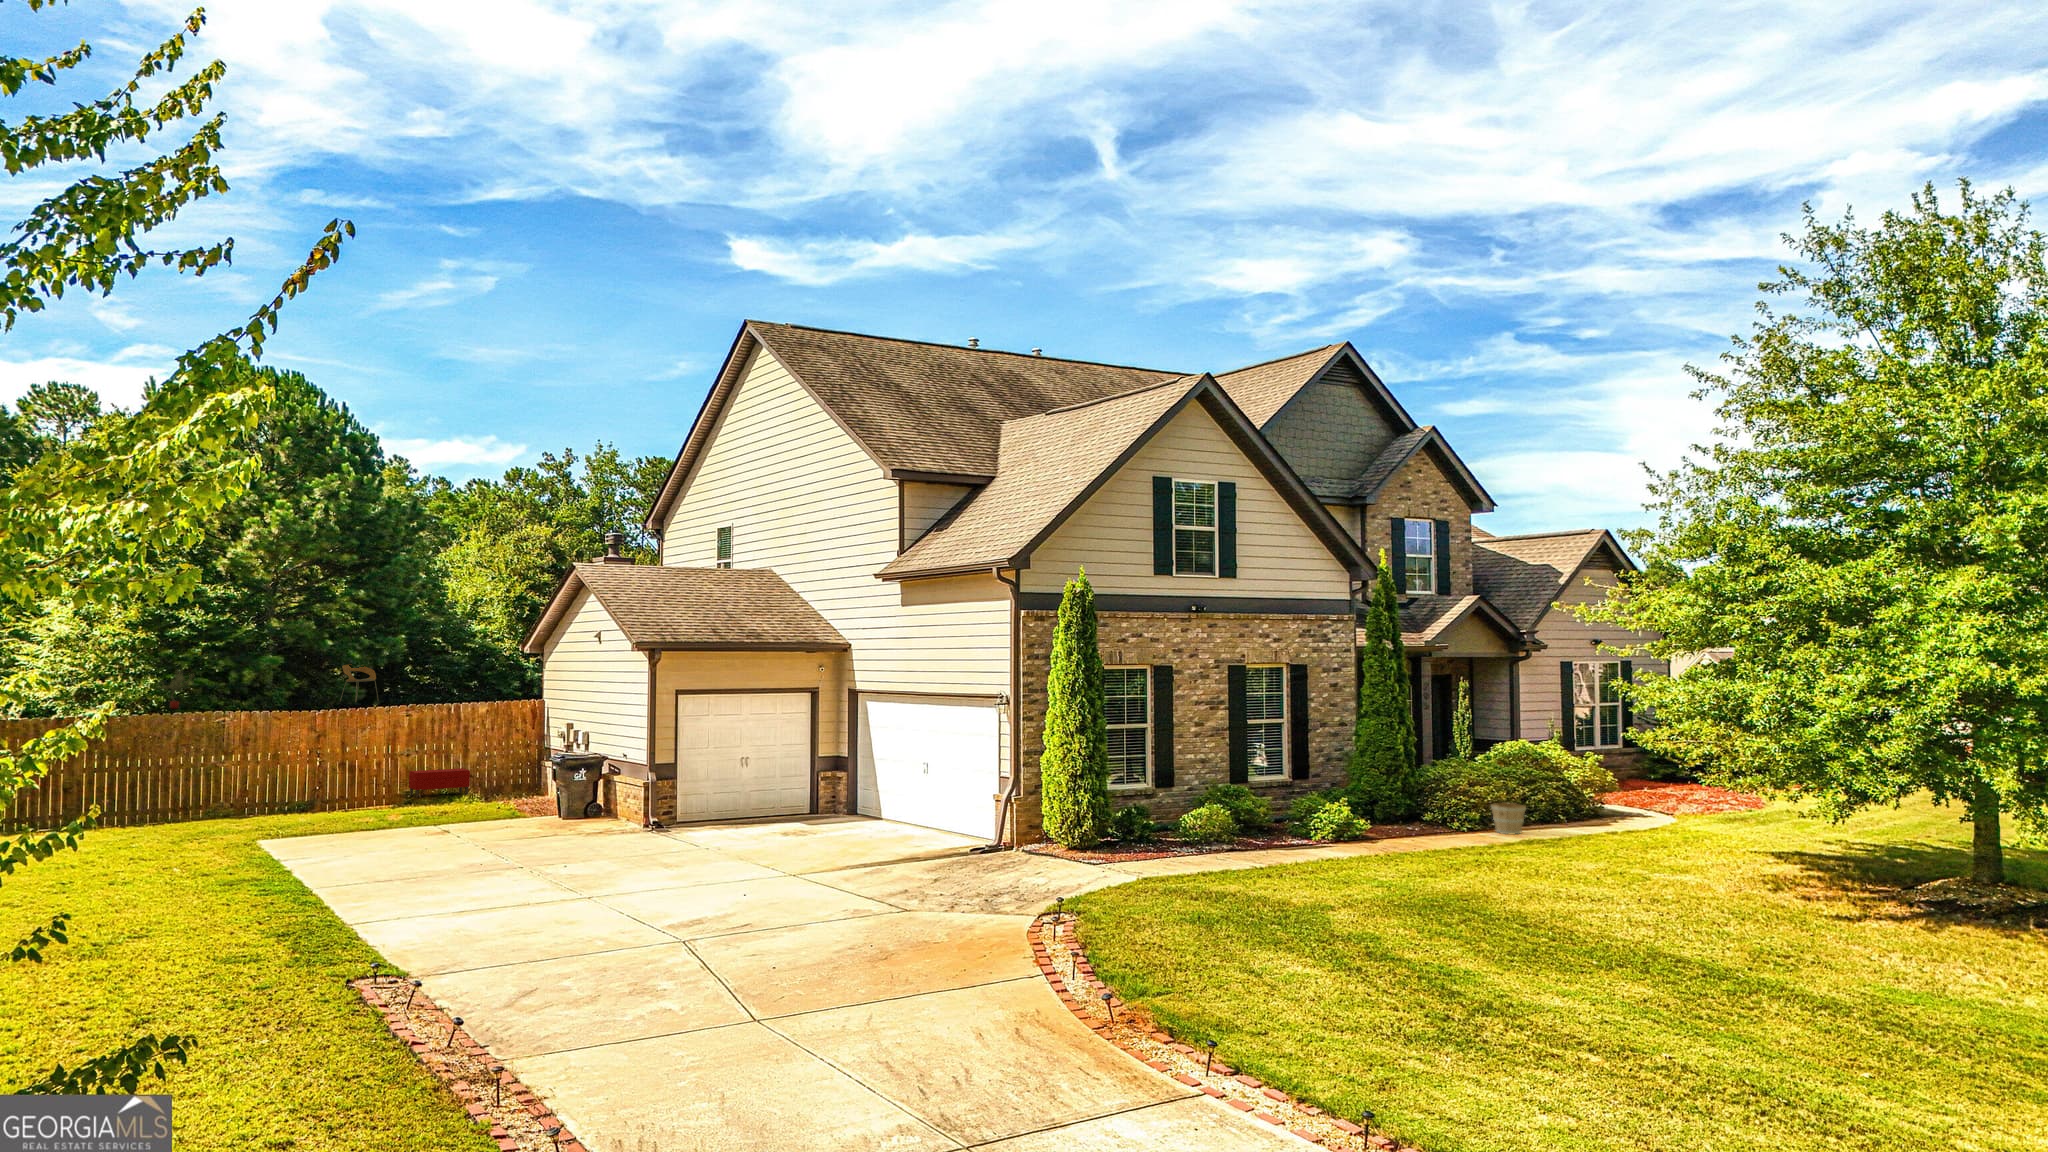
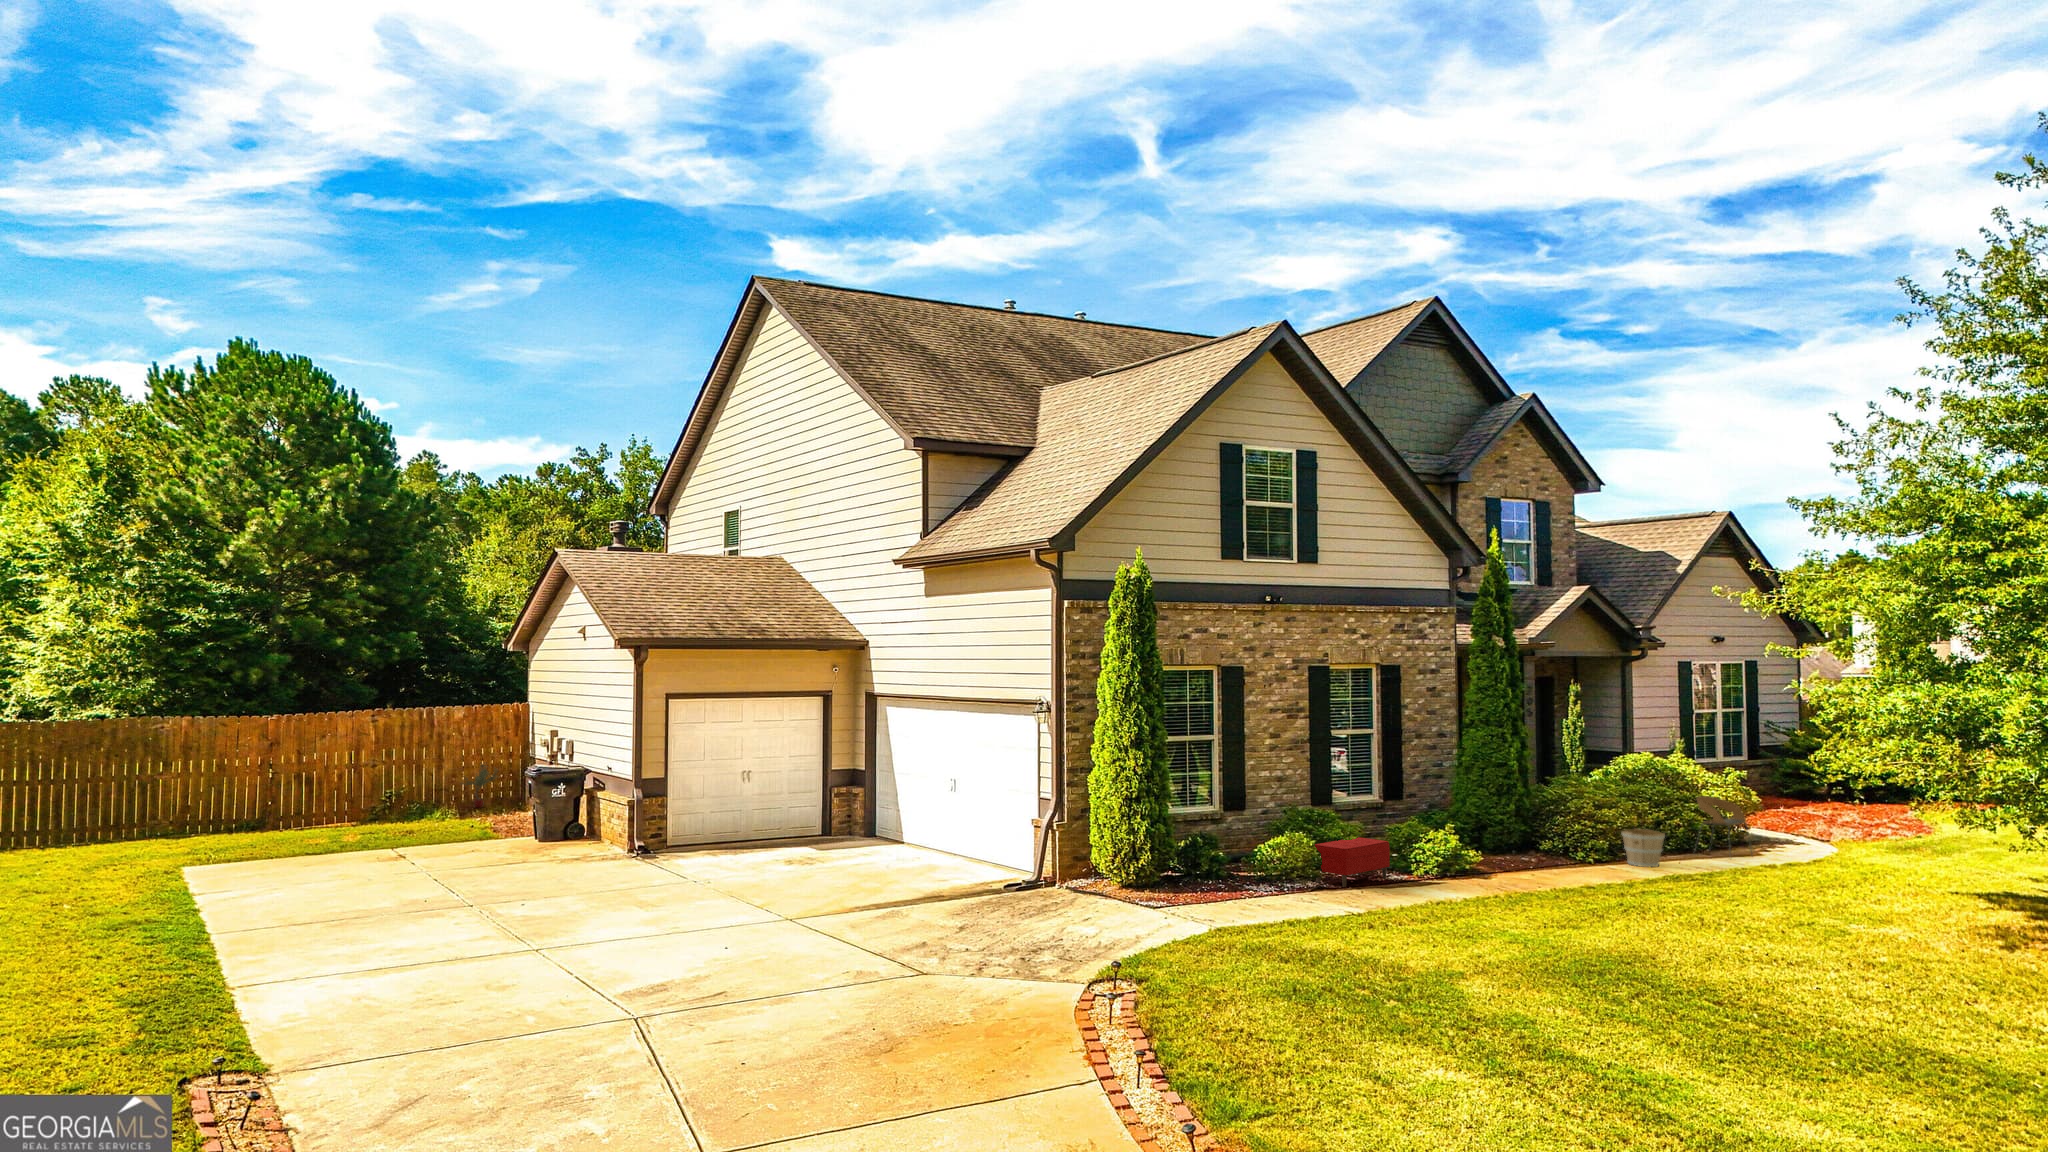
chair: present [340,665,379,702] -> present [1697,796,1752,849]
potted tree: present [158,670,194,709] -> present [465,765,498,808]
bench: present [409,768,470,798] -> present [1315,837,1390,887]

